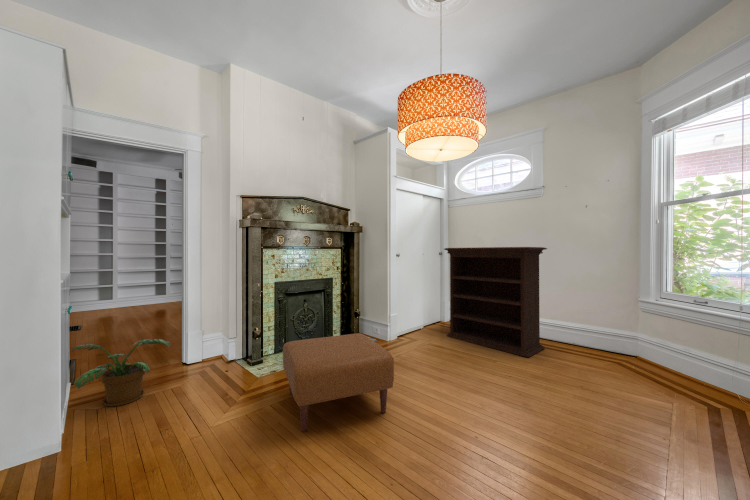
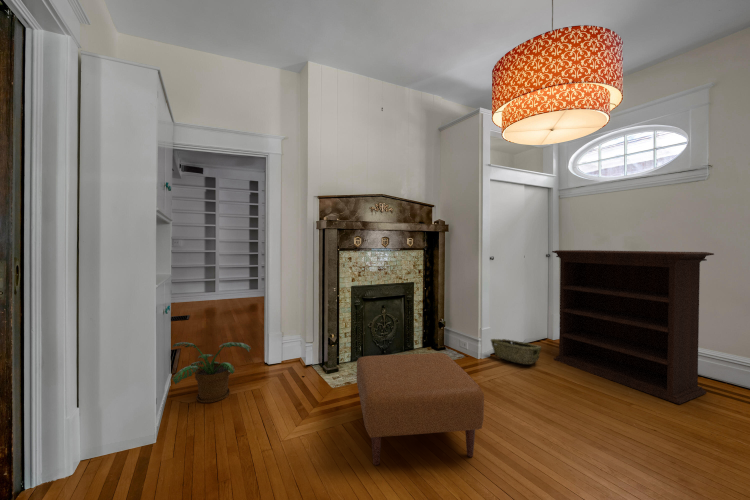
woven basket: none [398,323,437,342] -> present [491,339,541,364]

